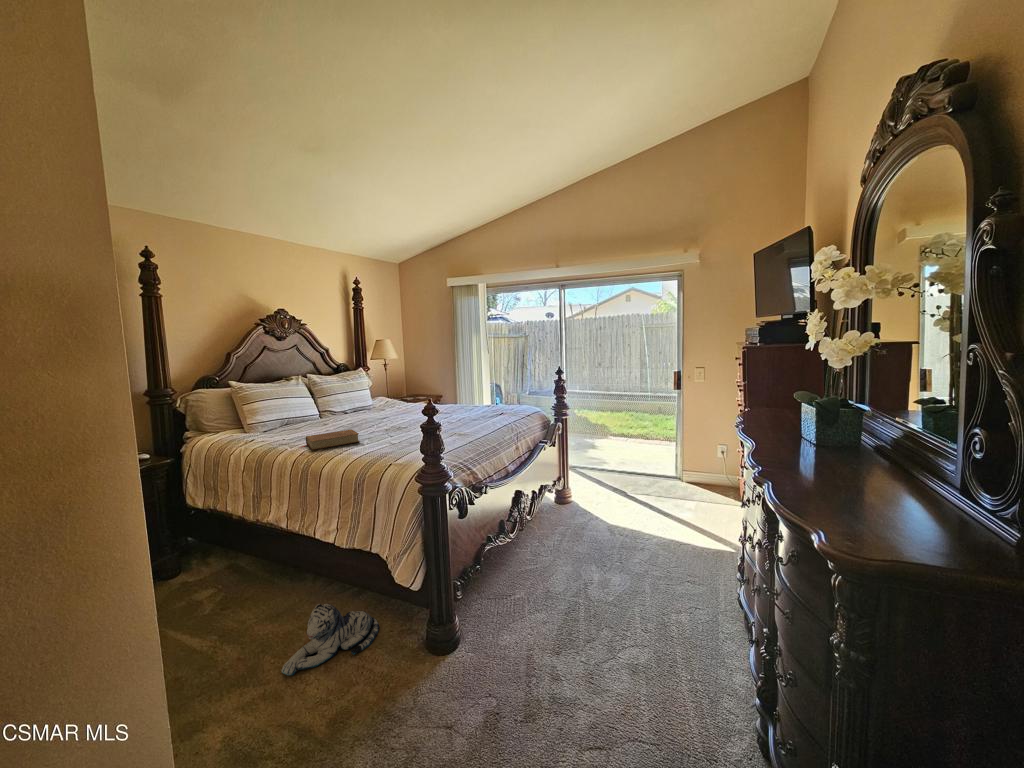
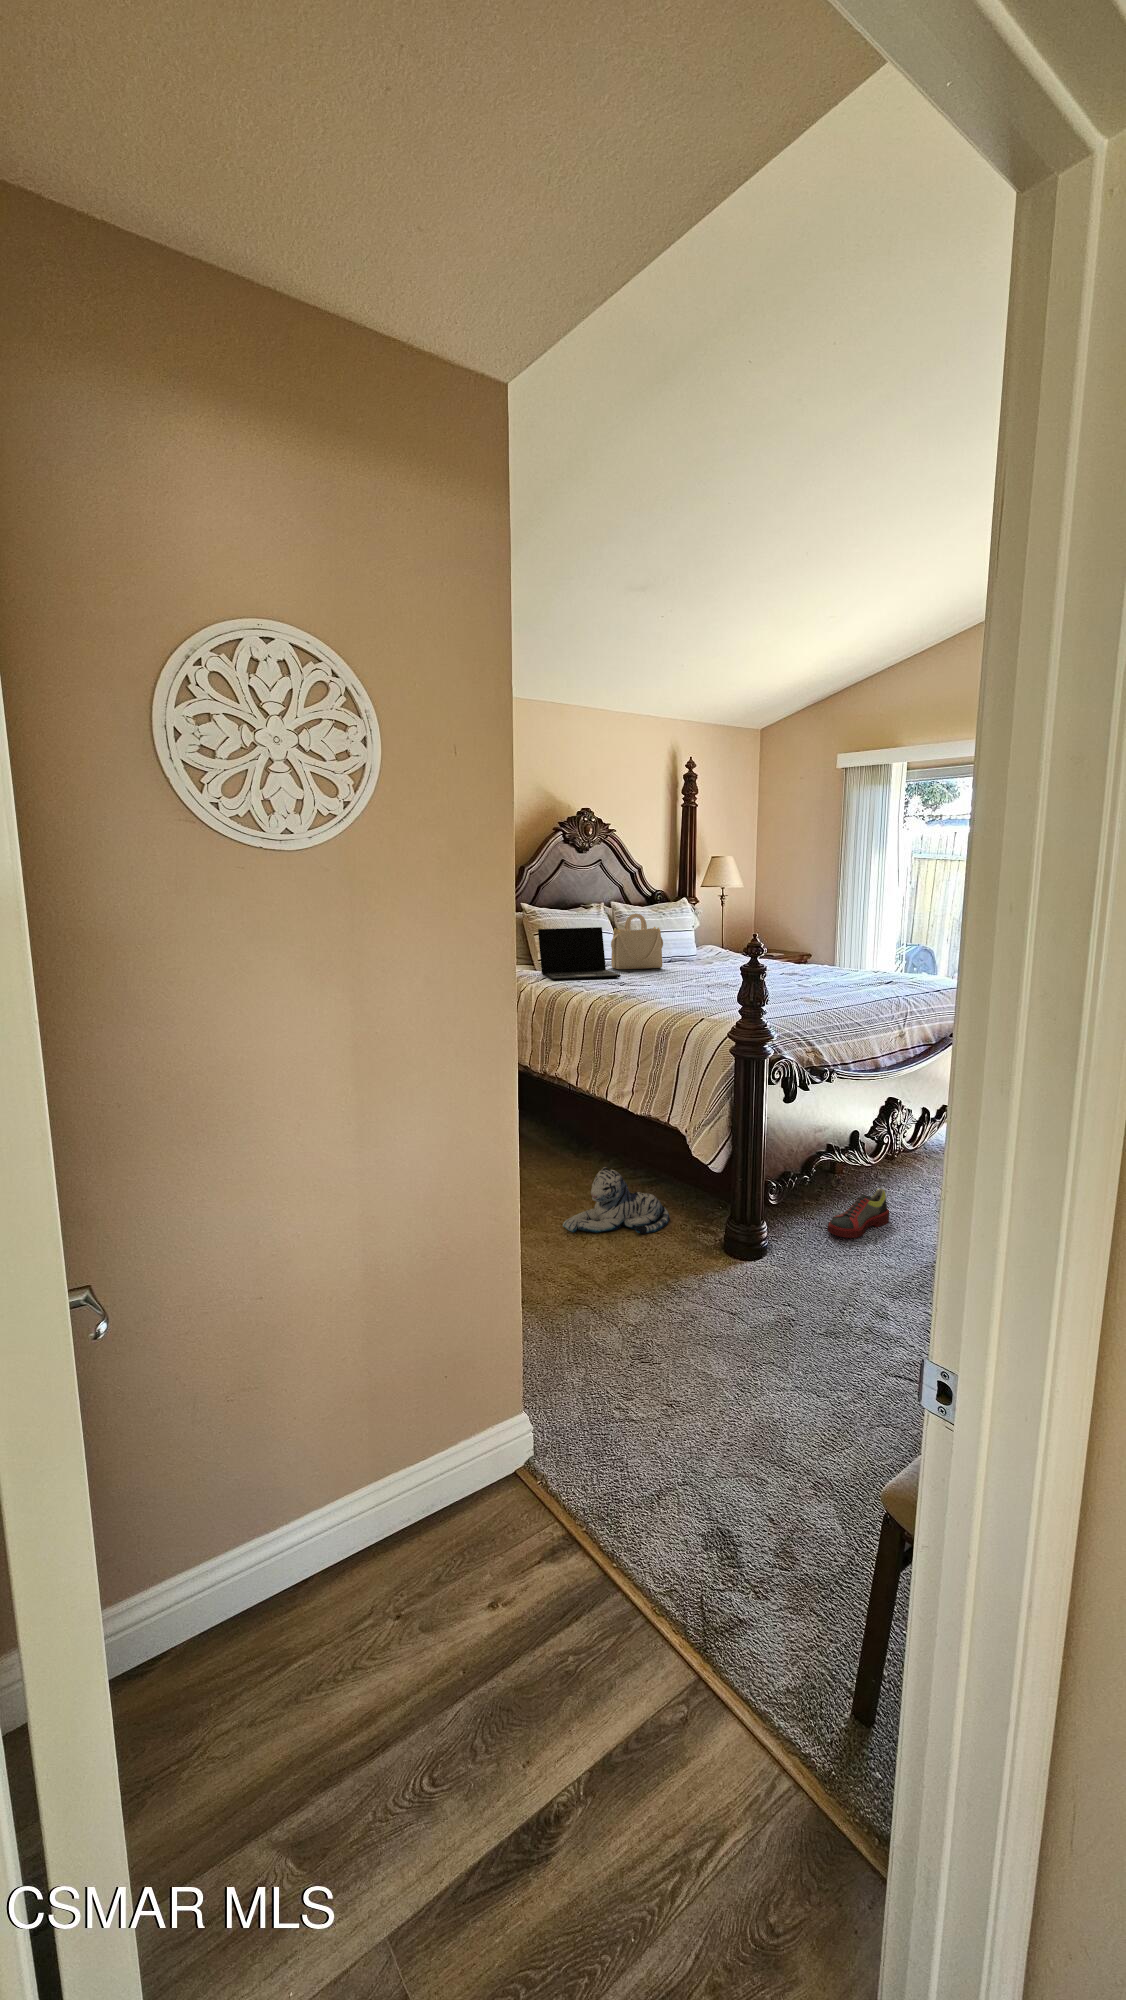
handbag: none [309,381,350,422] -> present [611,914,663,969]
laptop: none [244,393,319,440] -> present [538,927,621,980]
book: present [306,429,360,450] -> none [596,978,670,996]
shoe: none [496,556,530,603] -> present [827,1189,889,1238]

